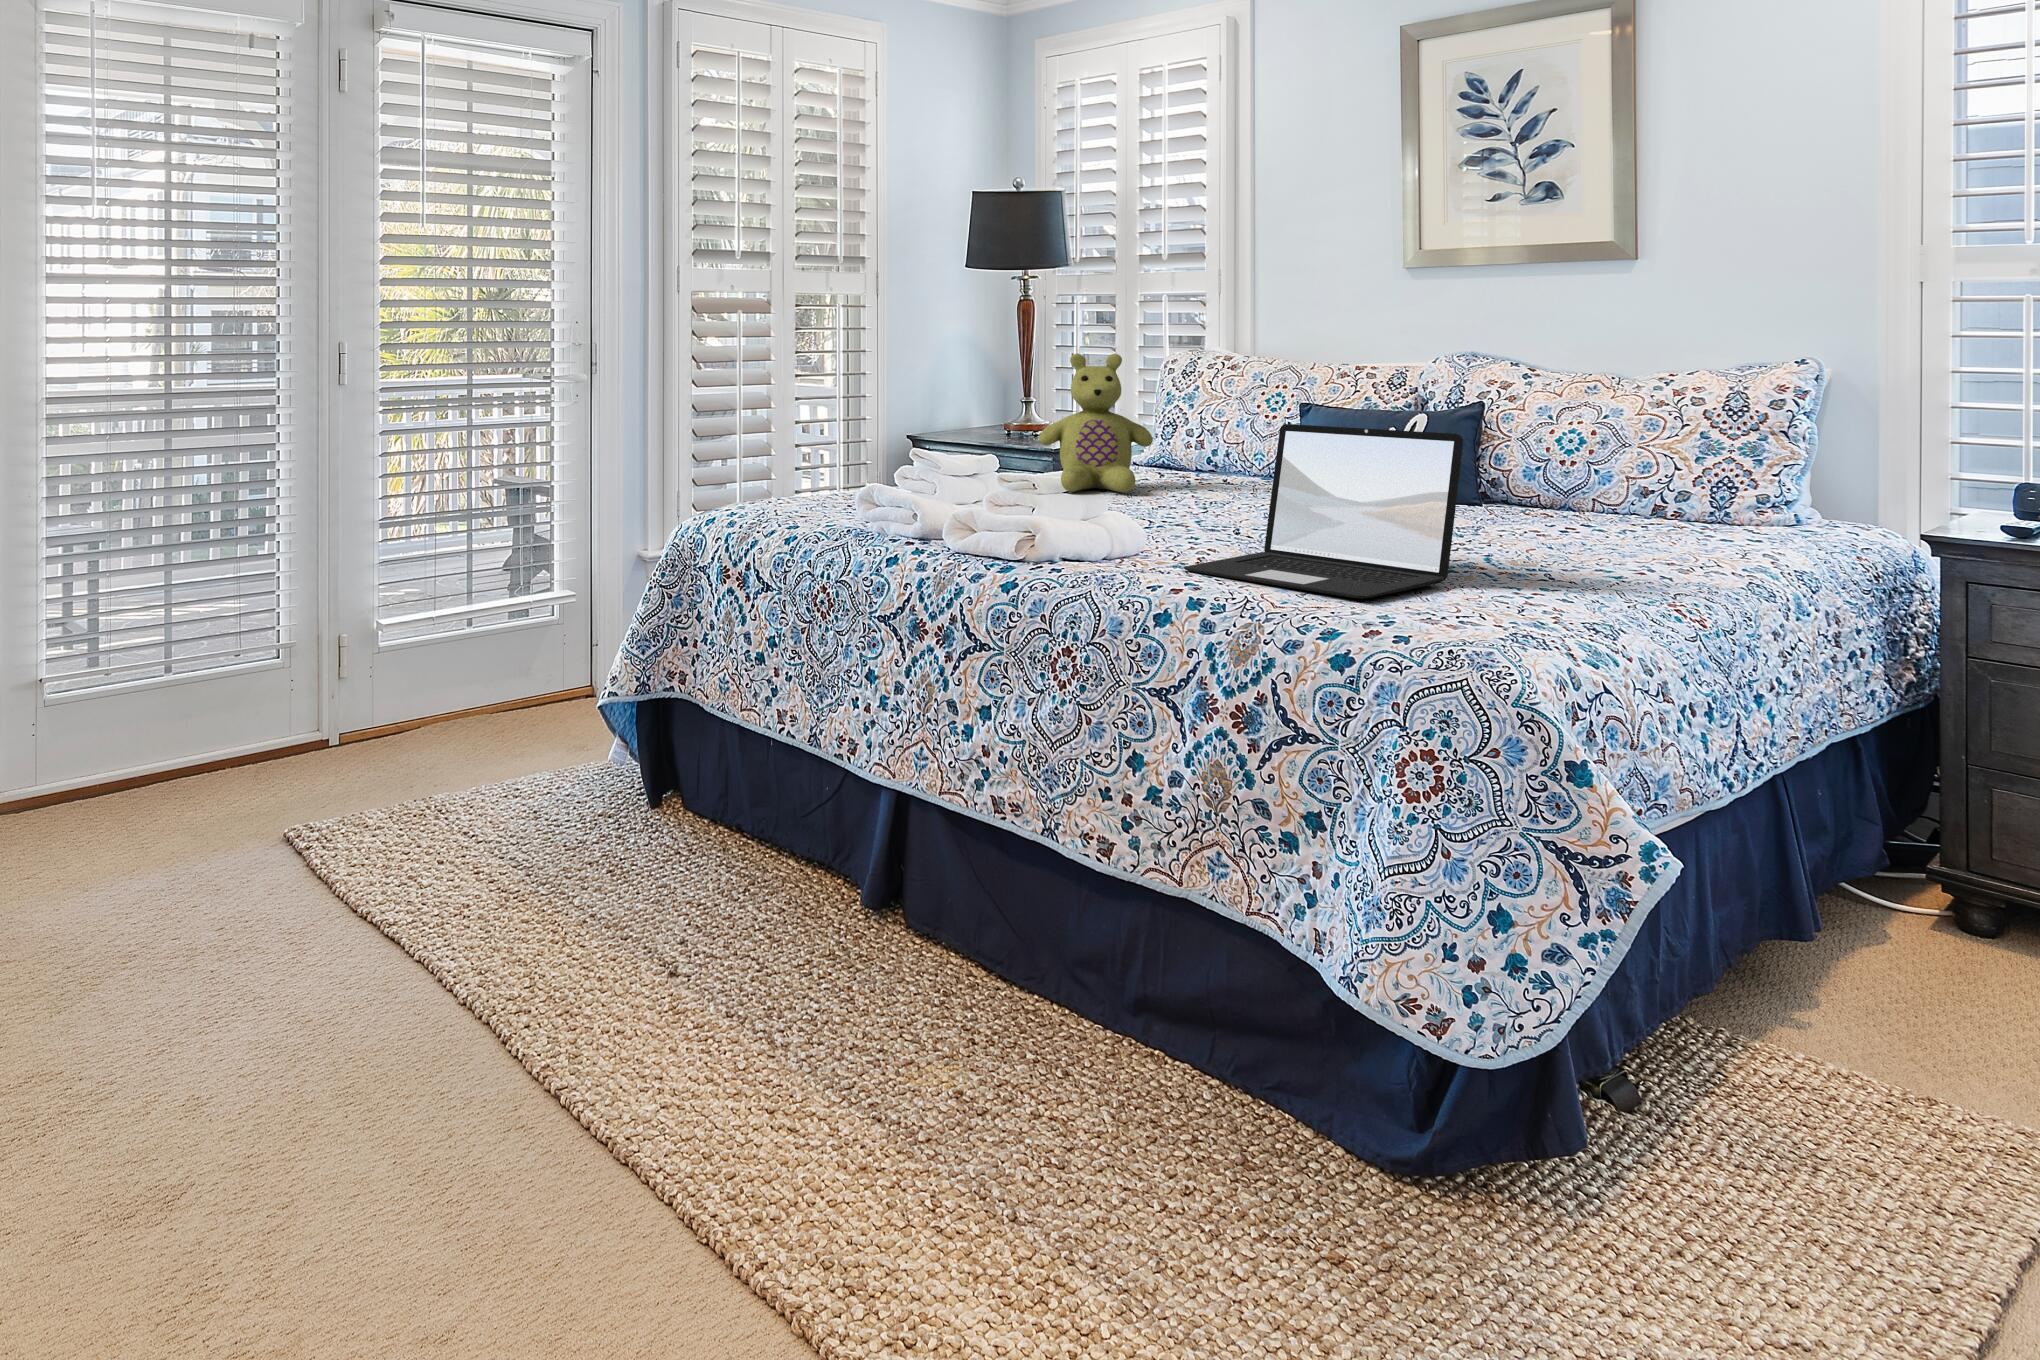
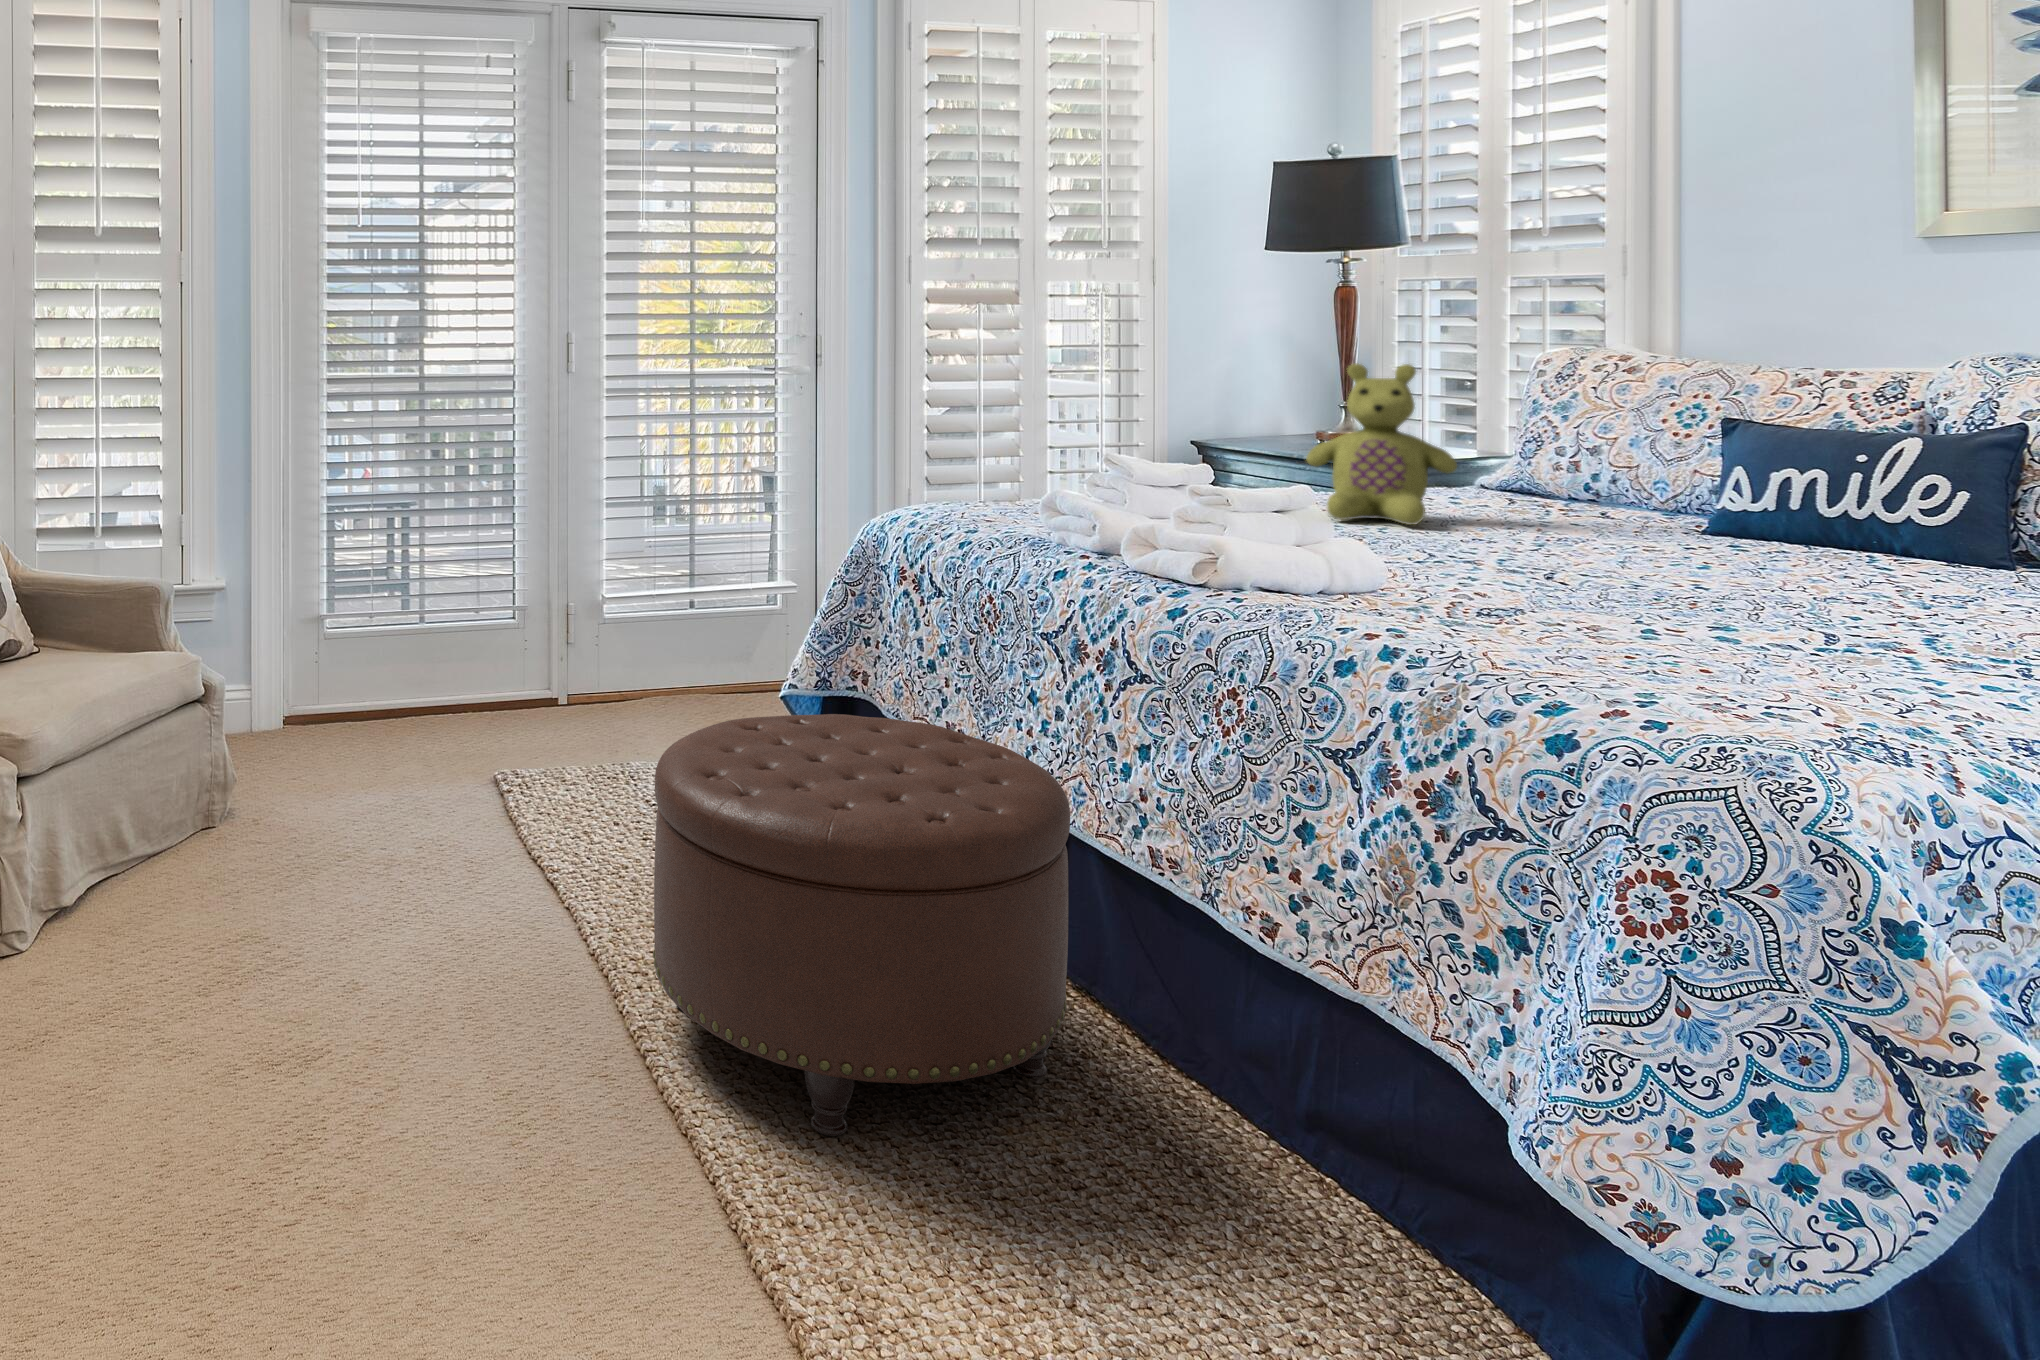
laptop: present [1183,424,1463,598] -> none [1405,449,1831,671]
ottoman: none [545,713,943,1127] -> present [653,714,1070,1136]

